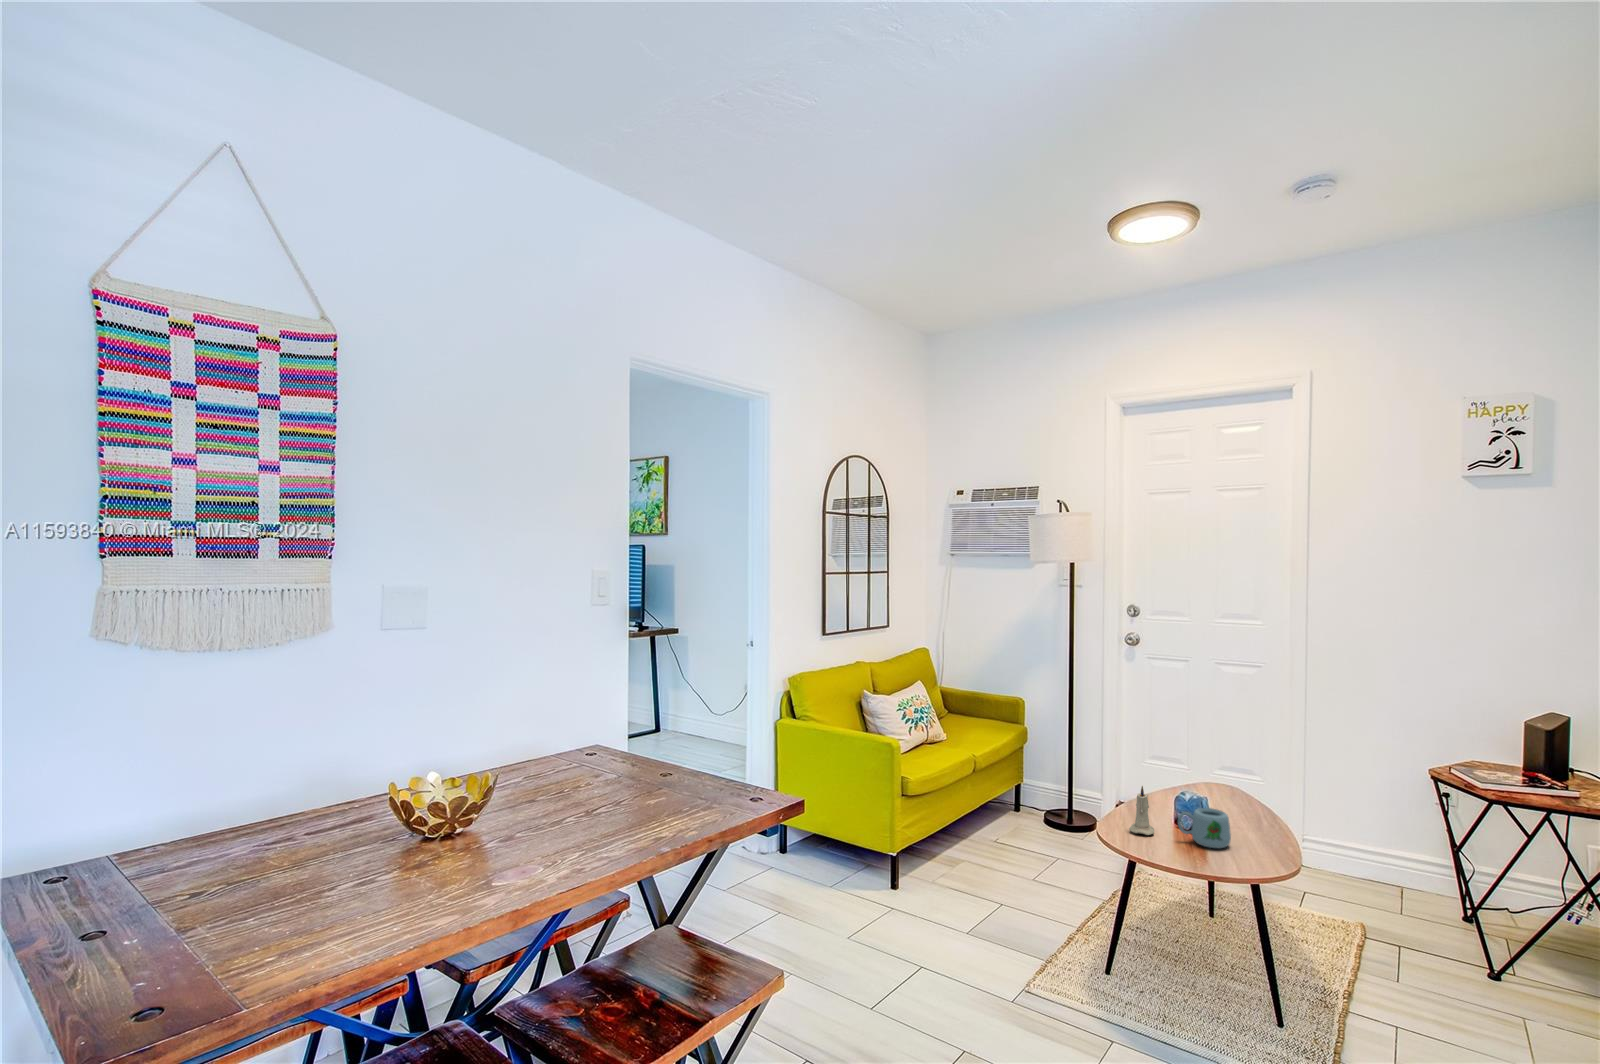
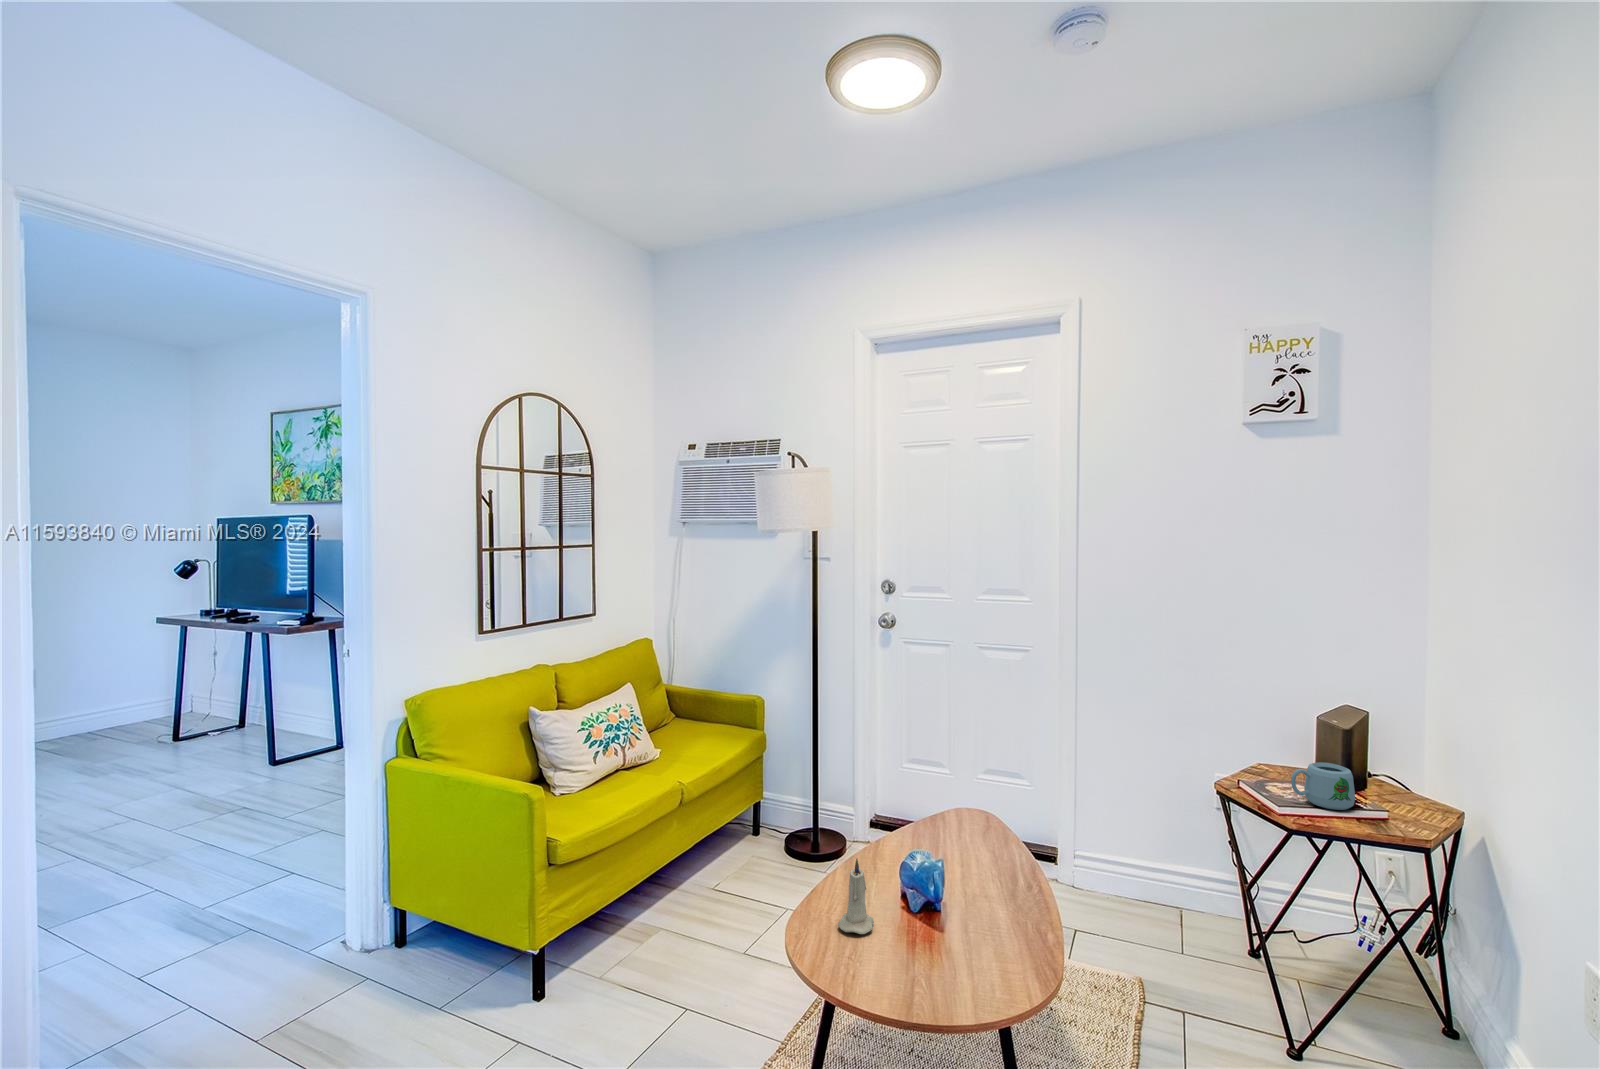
mug: present [1178,808,1231,848] -> present [1291,762,1355,810]

